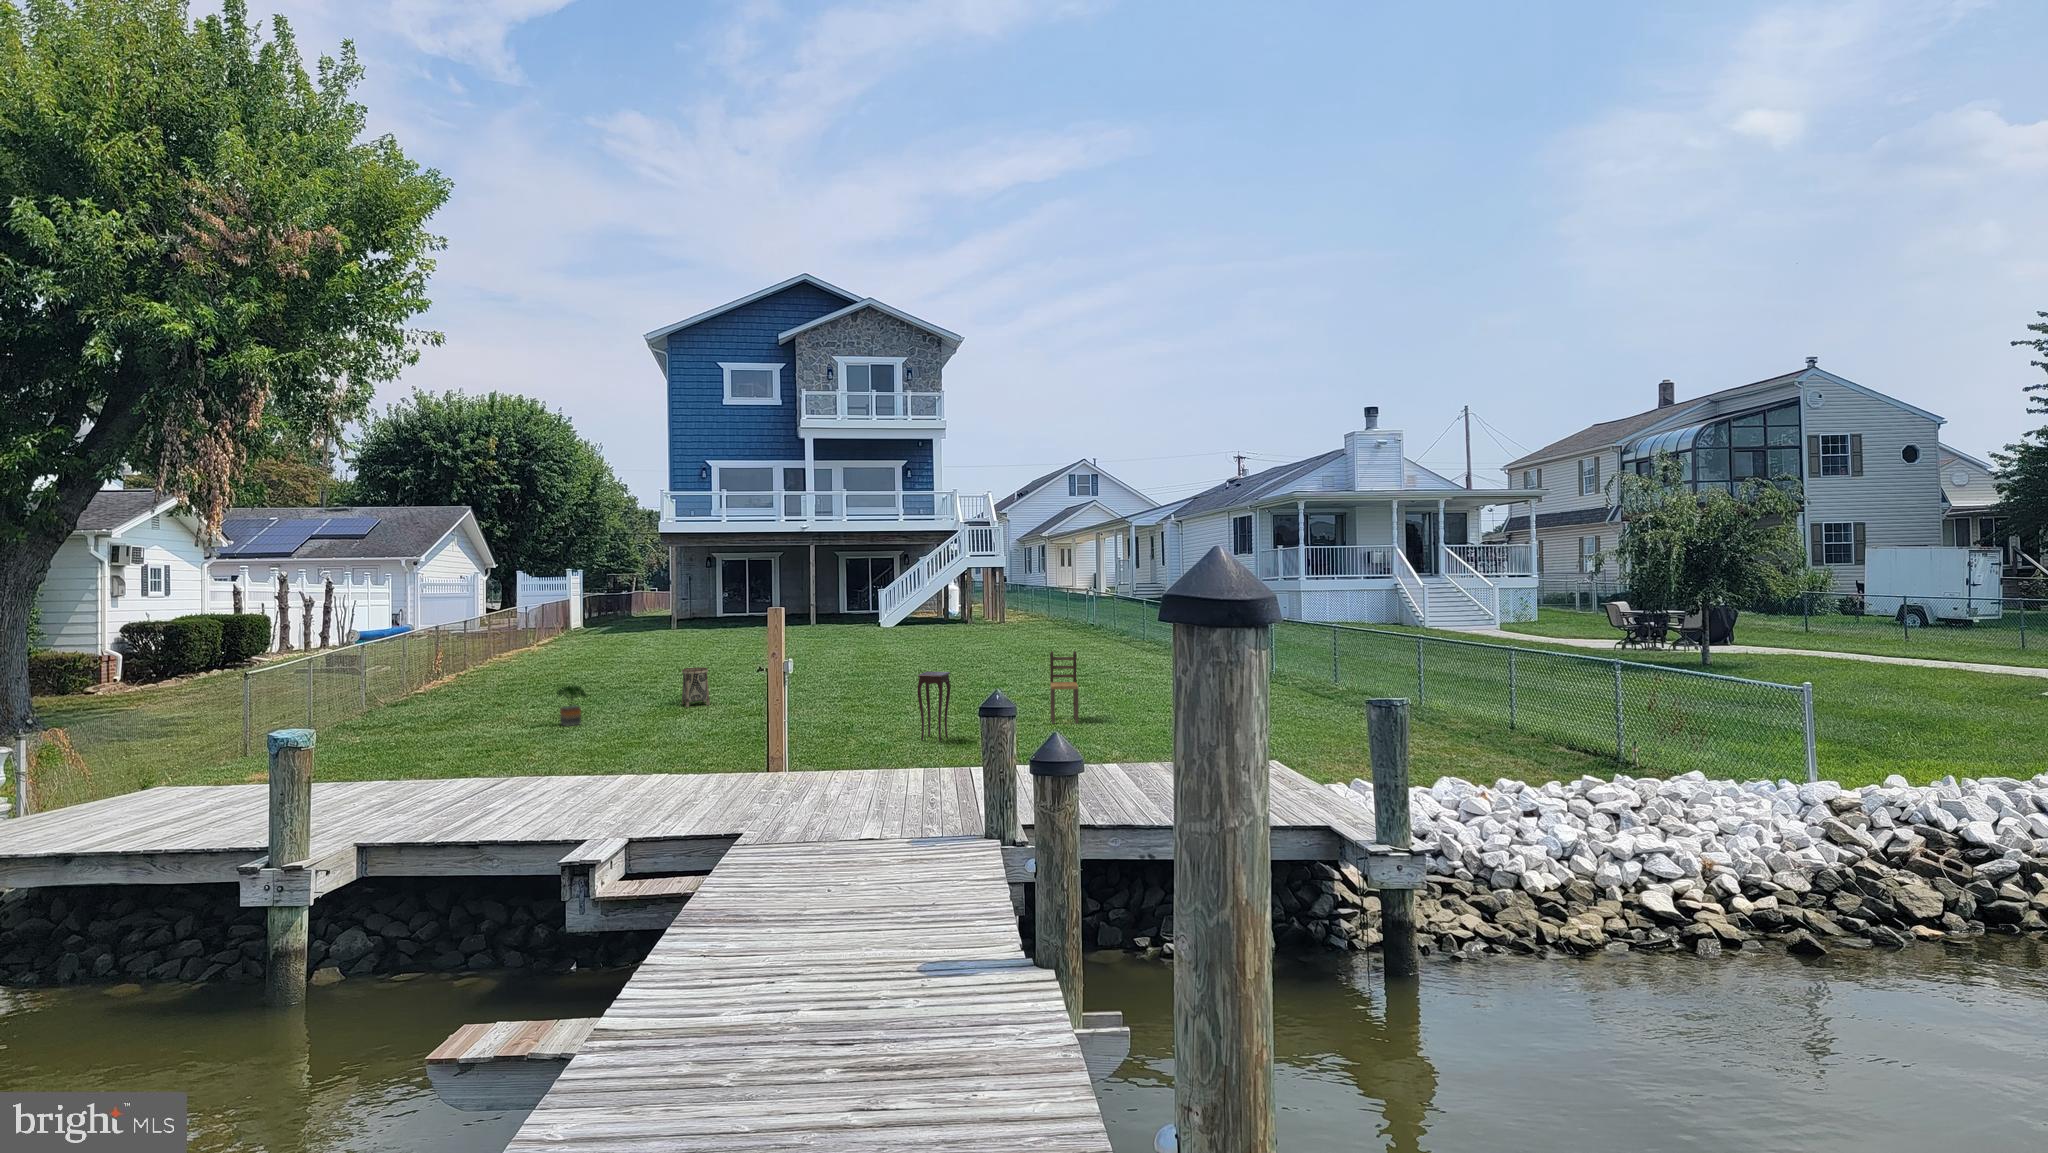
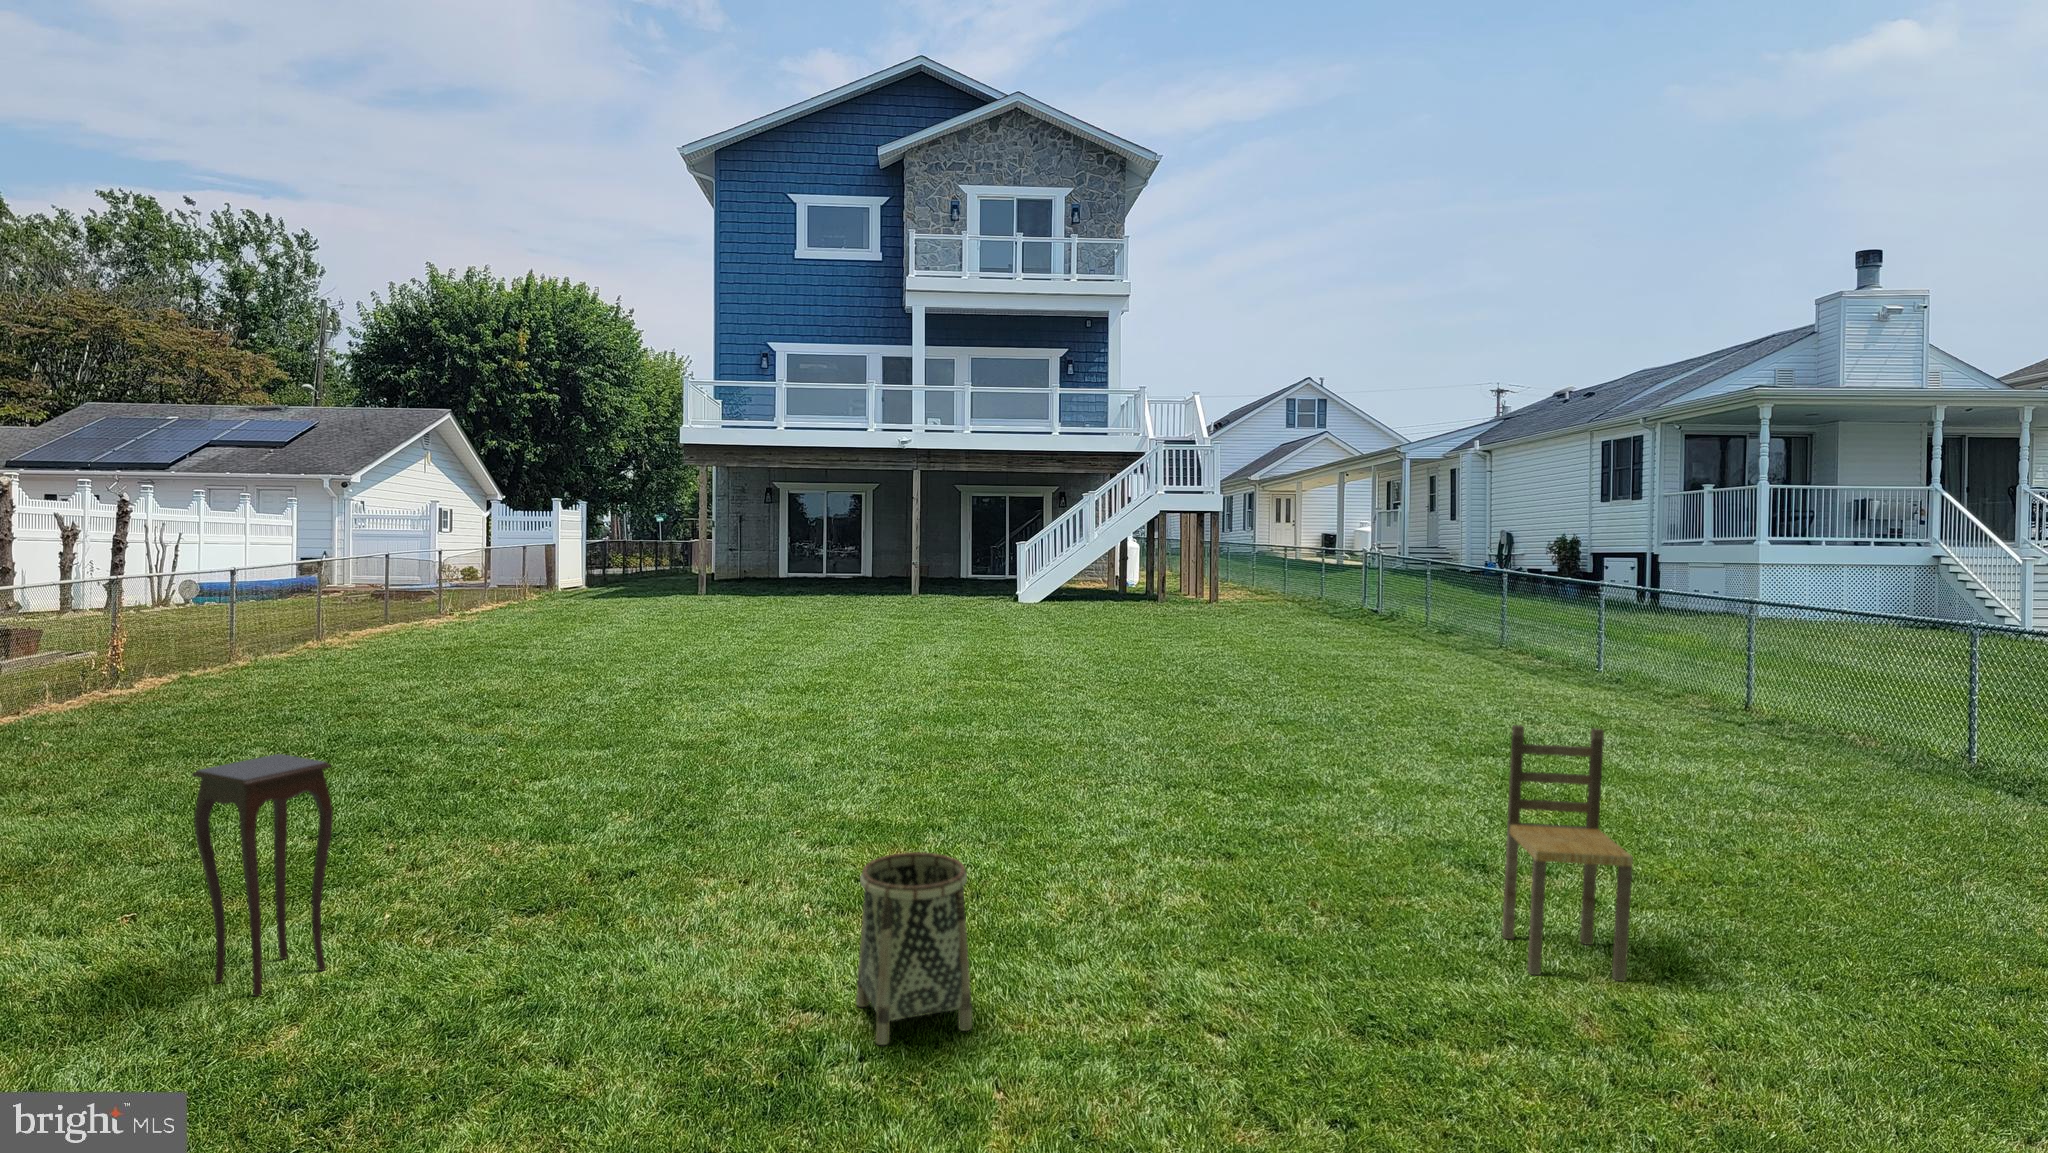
basket: present [682,667,710,707] -> present [856,852,972,1045]
side table: present [918,671,950,741] -> present [192,754,333,996]
potted tree: present [557,685,587,726] -> none [109,747,204,864]

